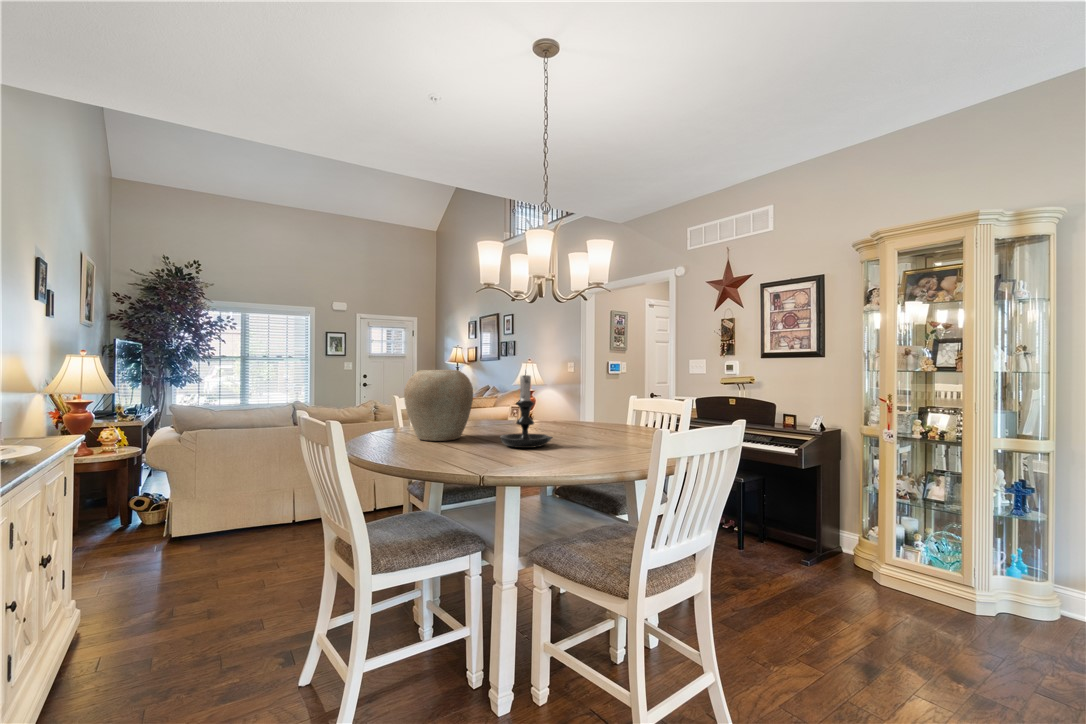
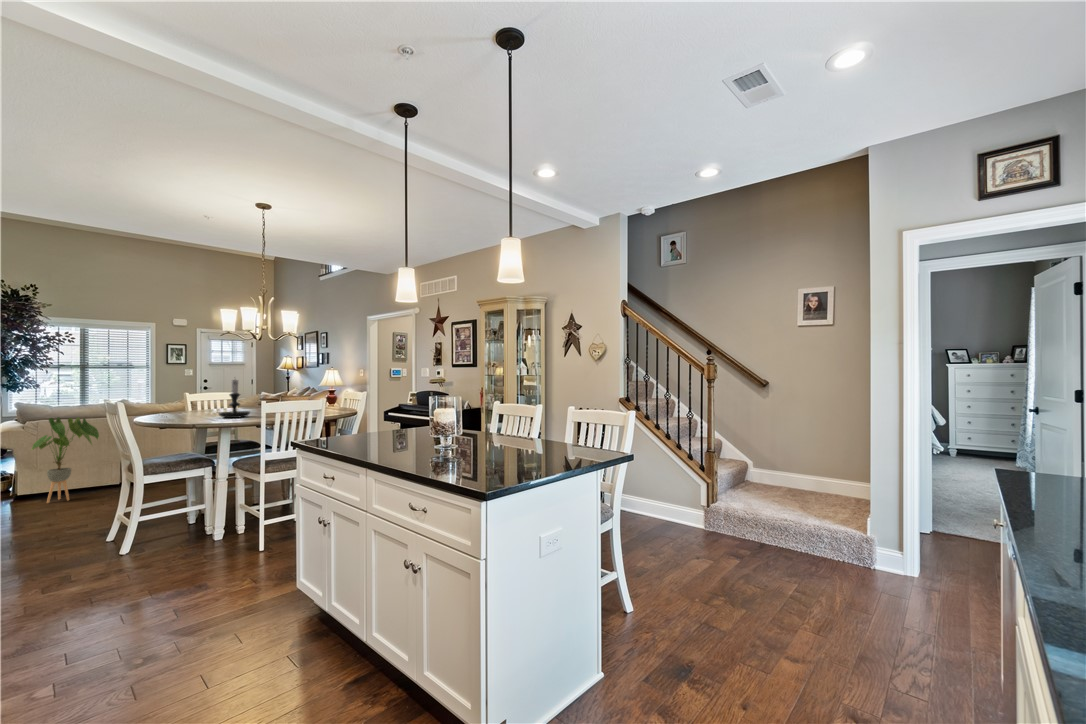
vase: present [404,370,473,441] -> none [166,377,214,417]
house plant: none [201,426,284,553] -> present [32,417,99,503]

